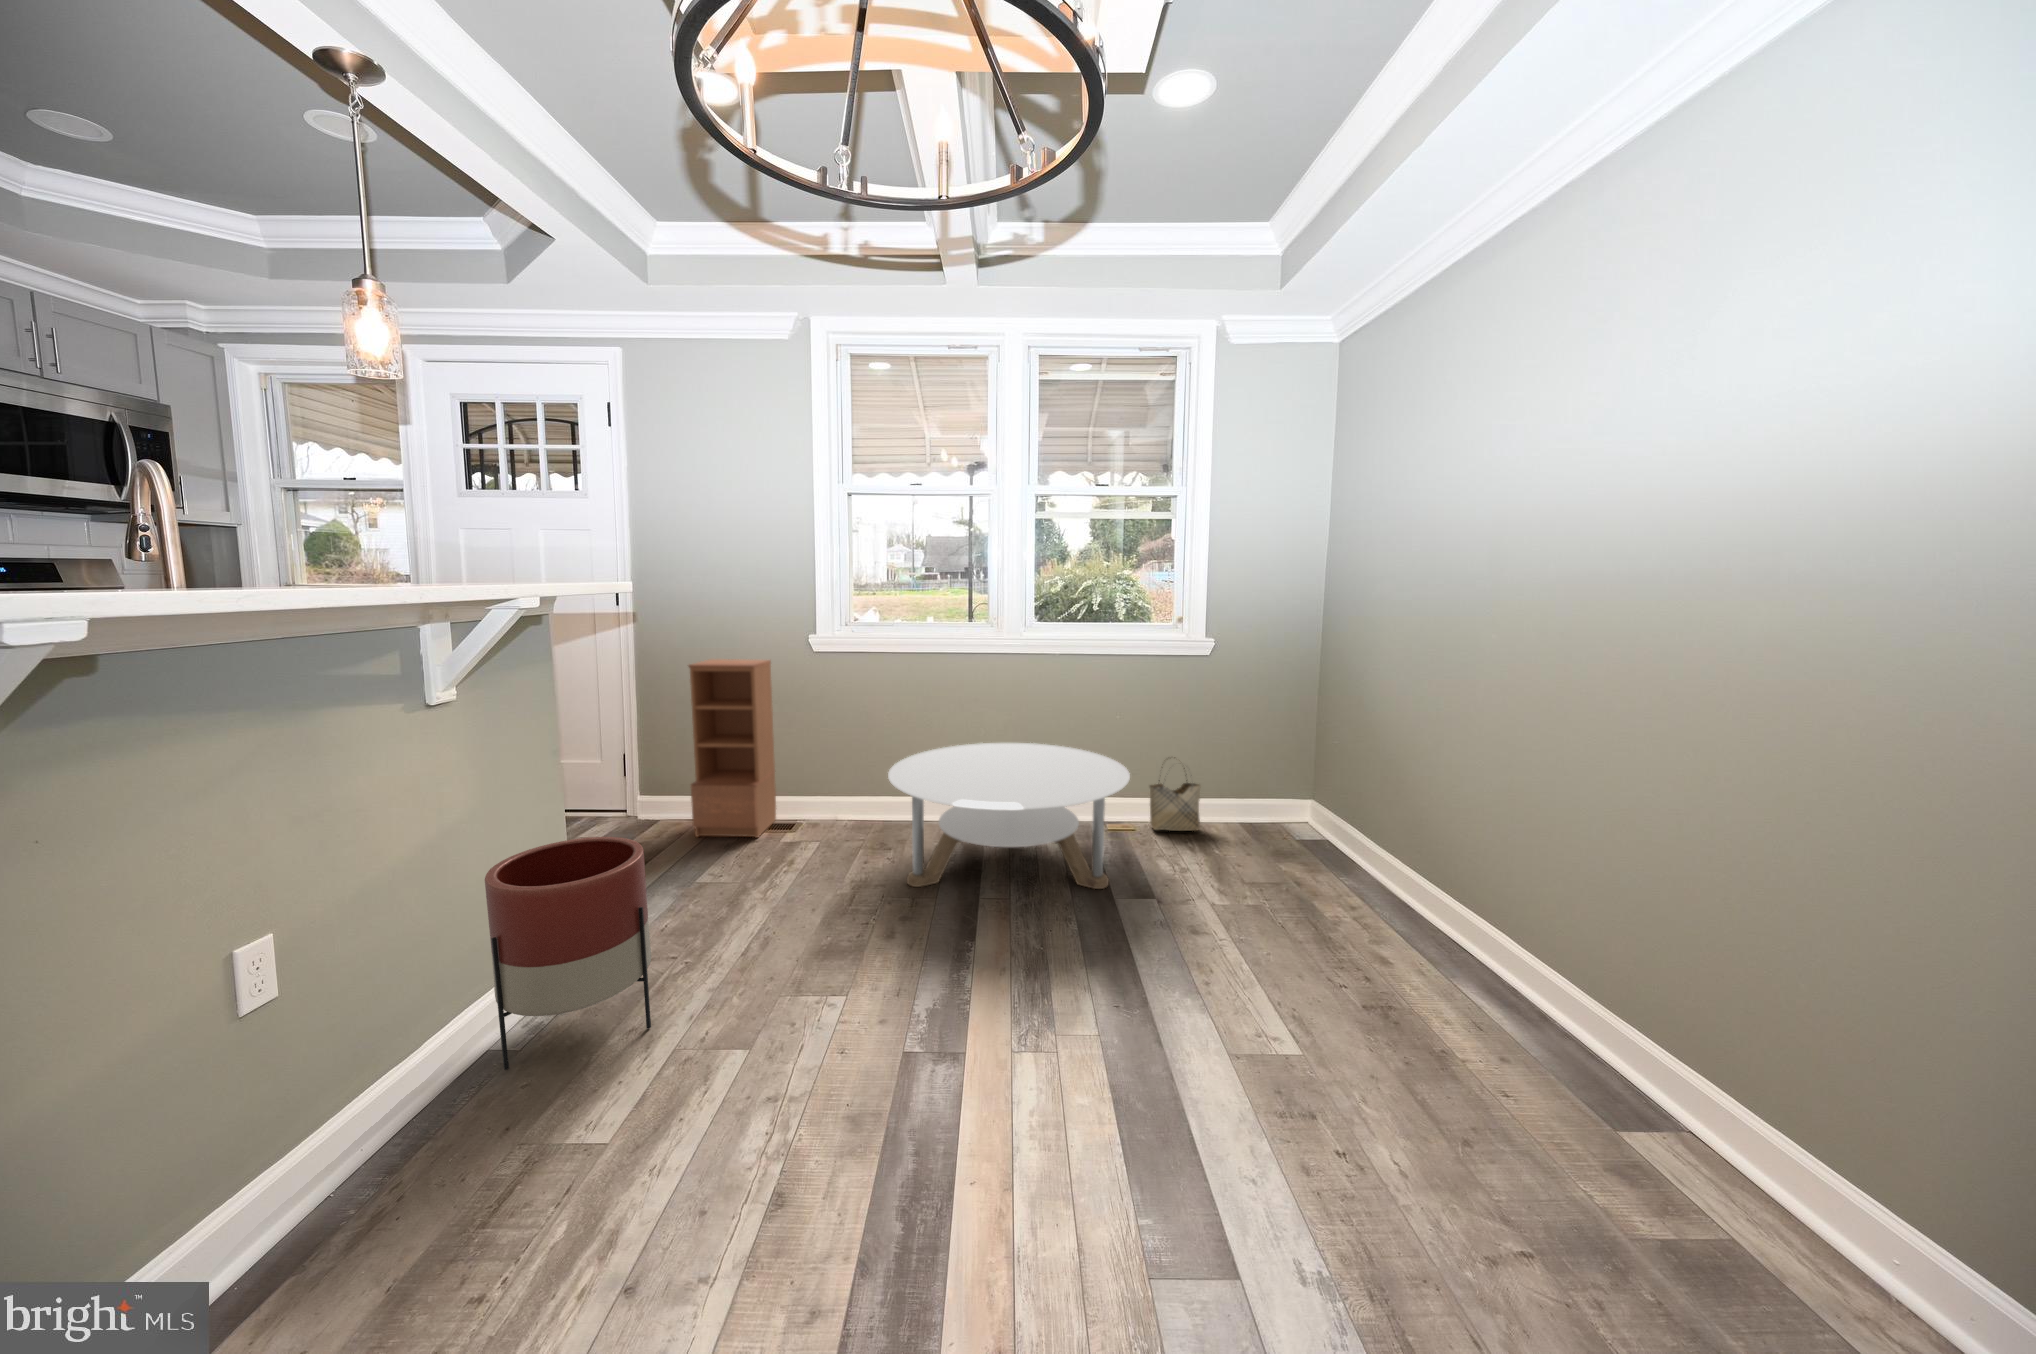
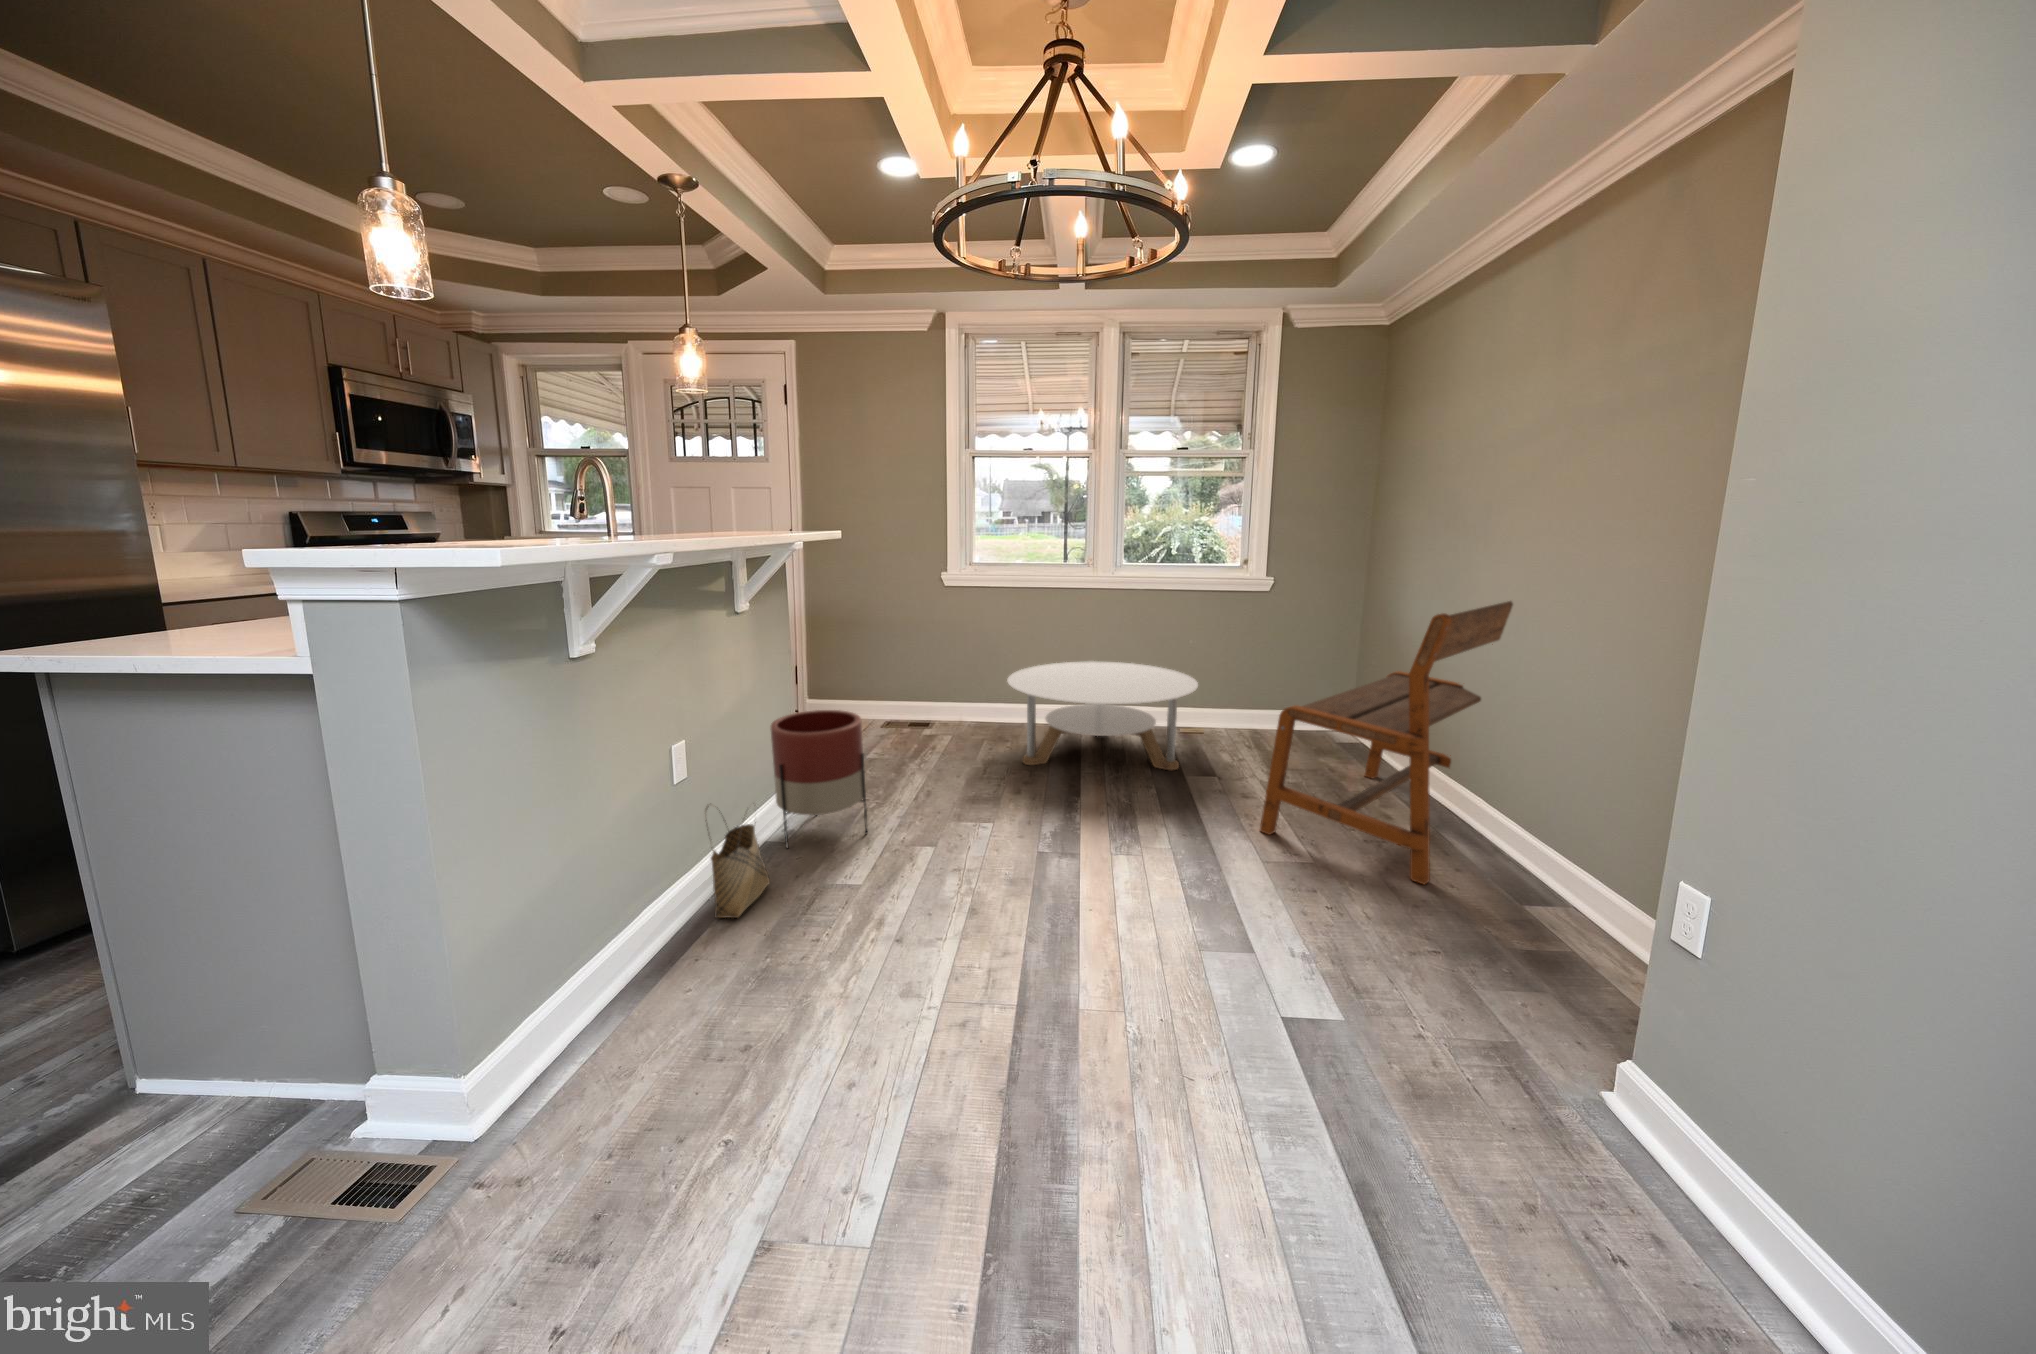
bookcase: present [689,659,776,838] -> none [849,593,913,732]
bench: none [1220,667,1538,1088] -> present [1260,601,1513,884]
woven basket: present [1150,757,1200,831] -> present [706,806,770,918]

